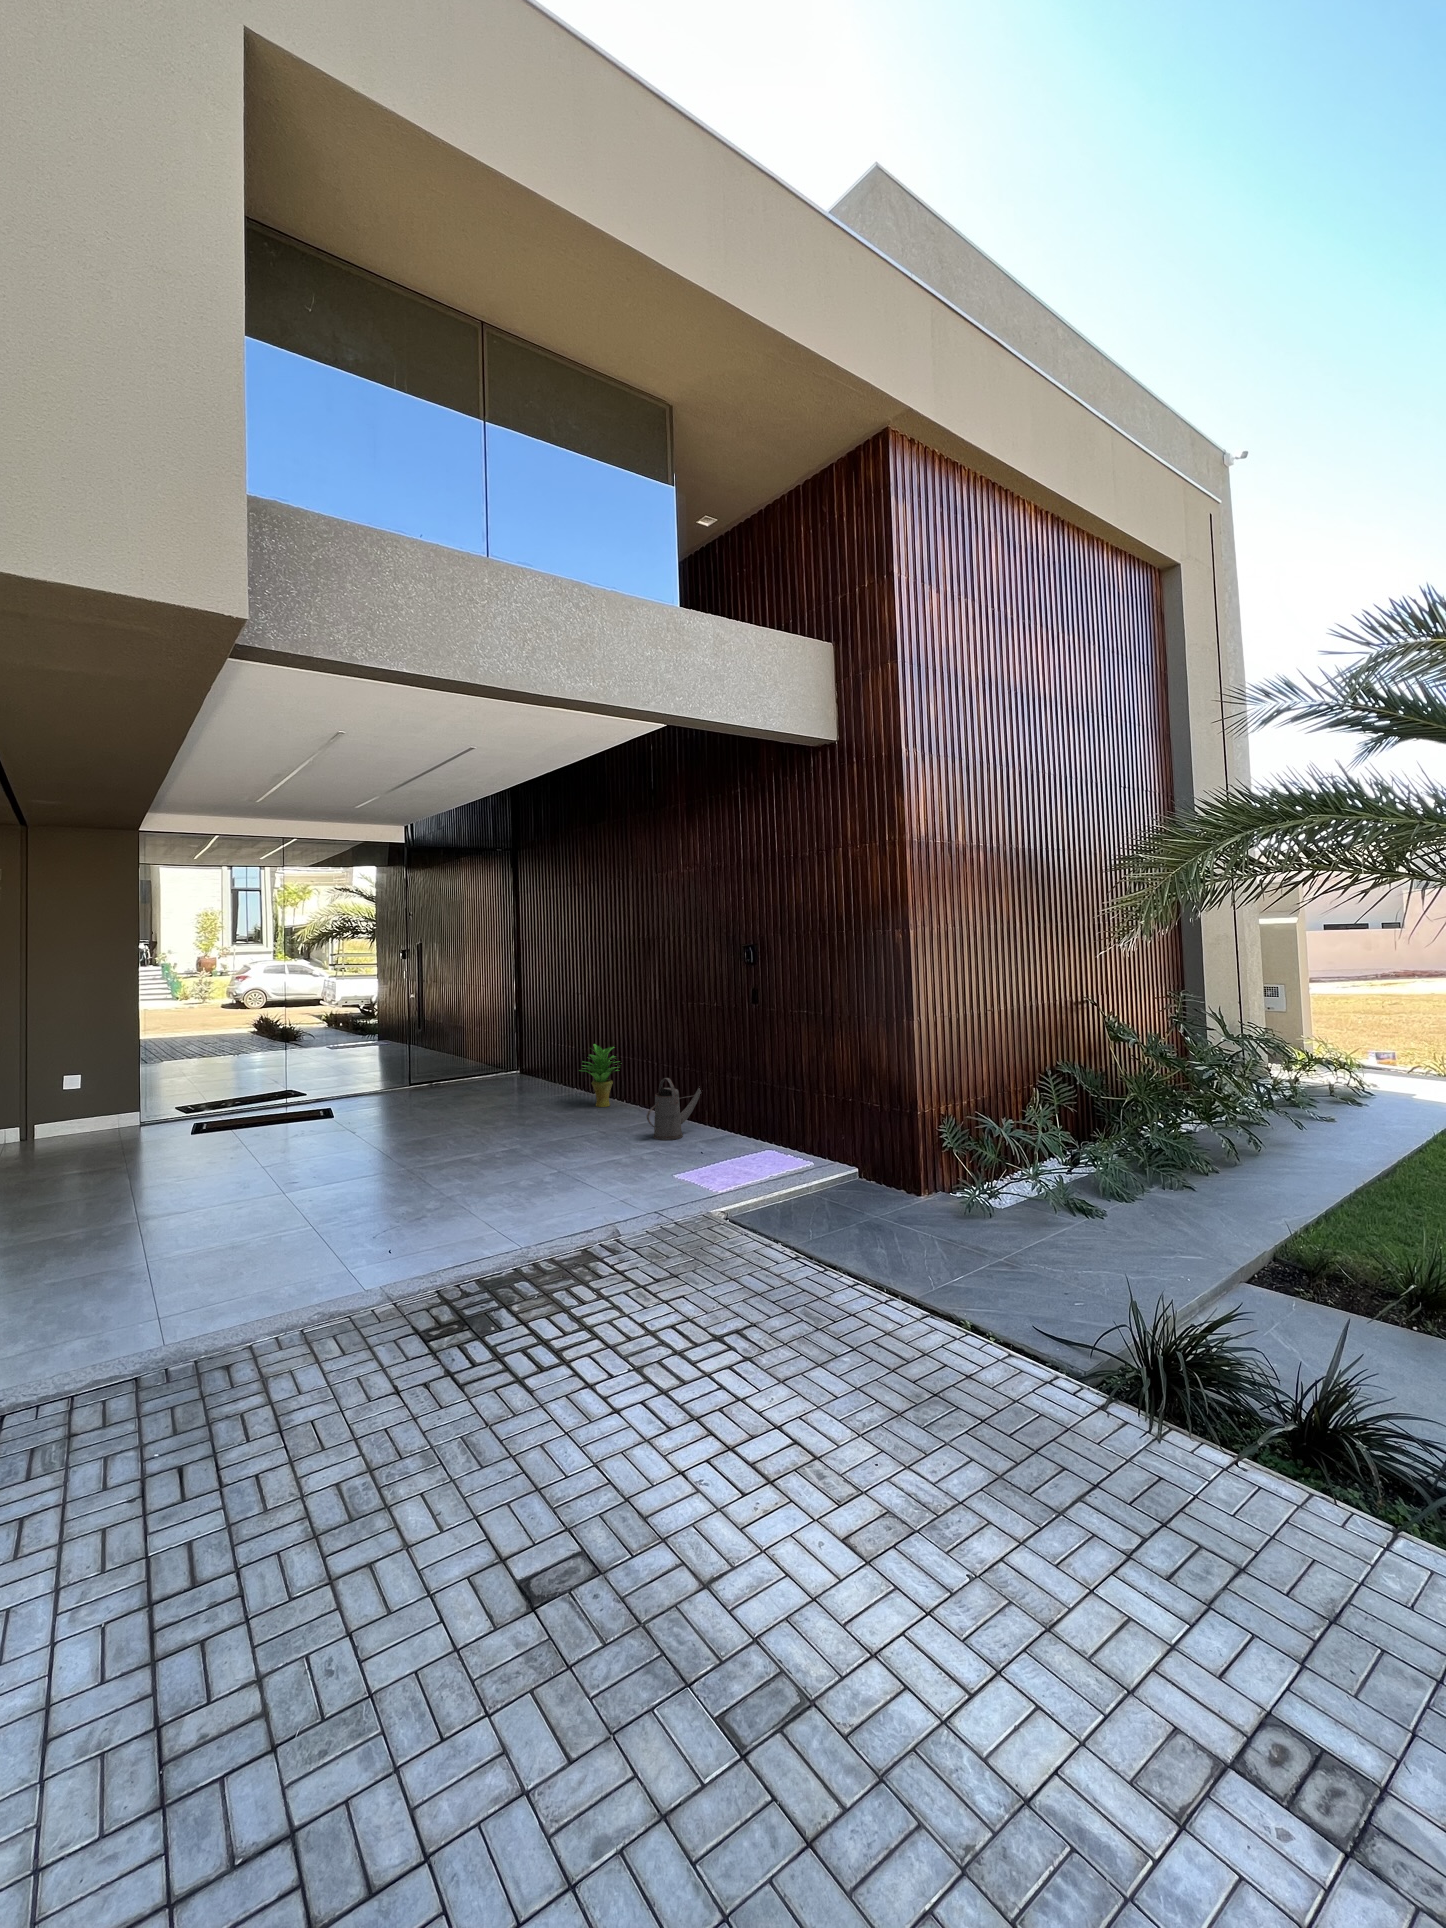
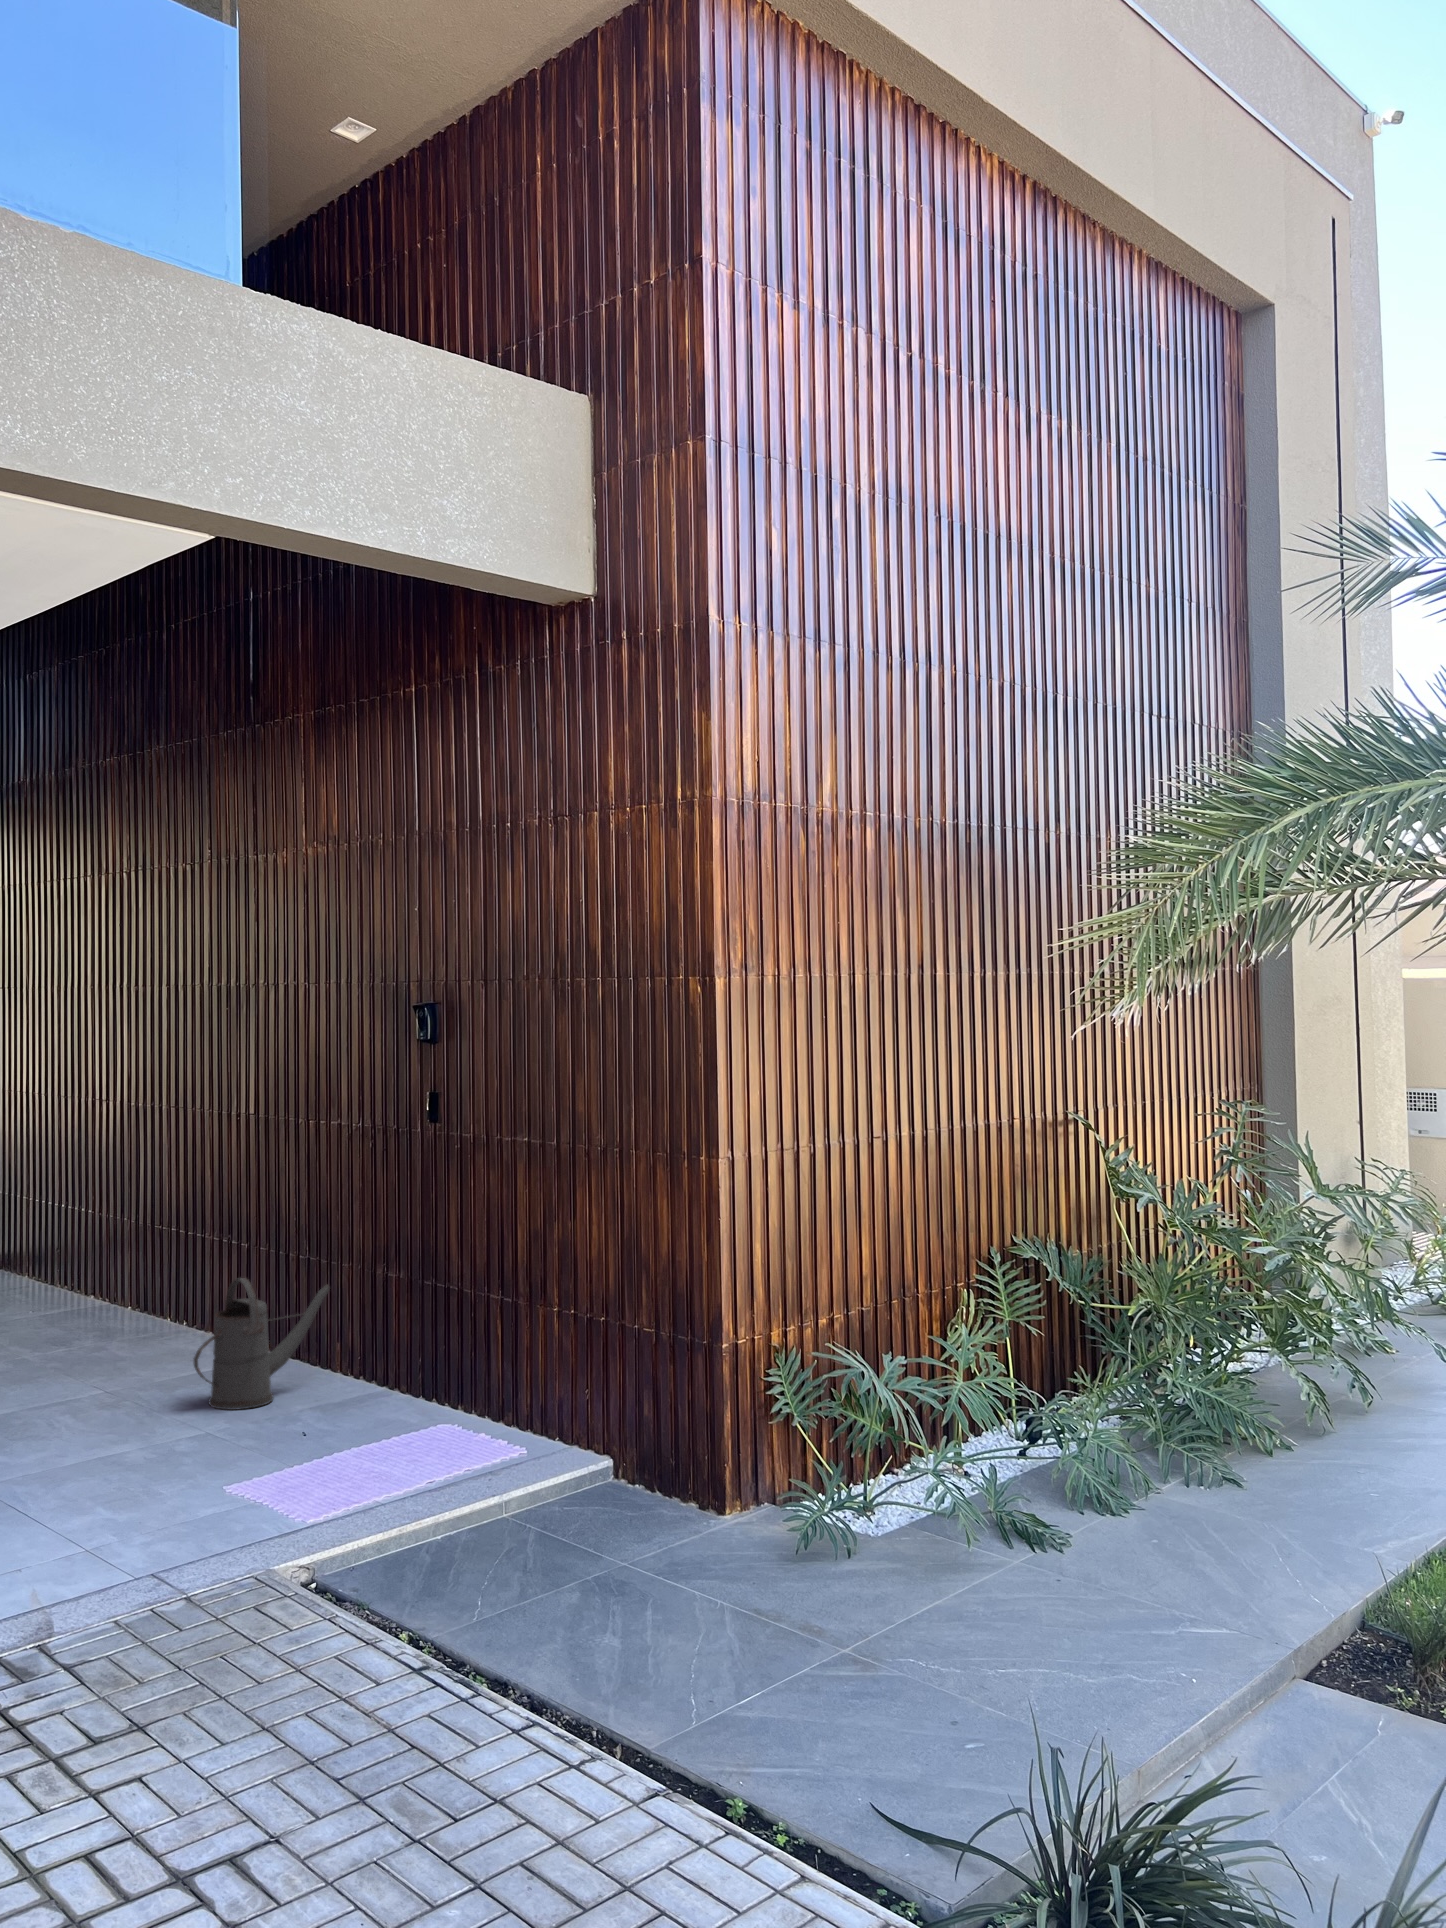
potted plant: present [579,1044,618,1107] -> none [73,1205,174,1339]

